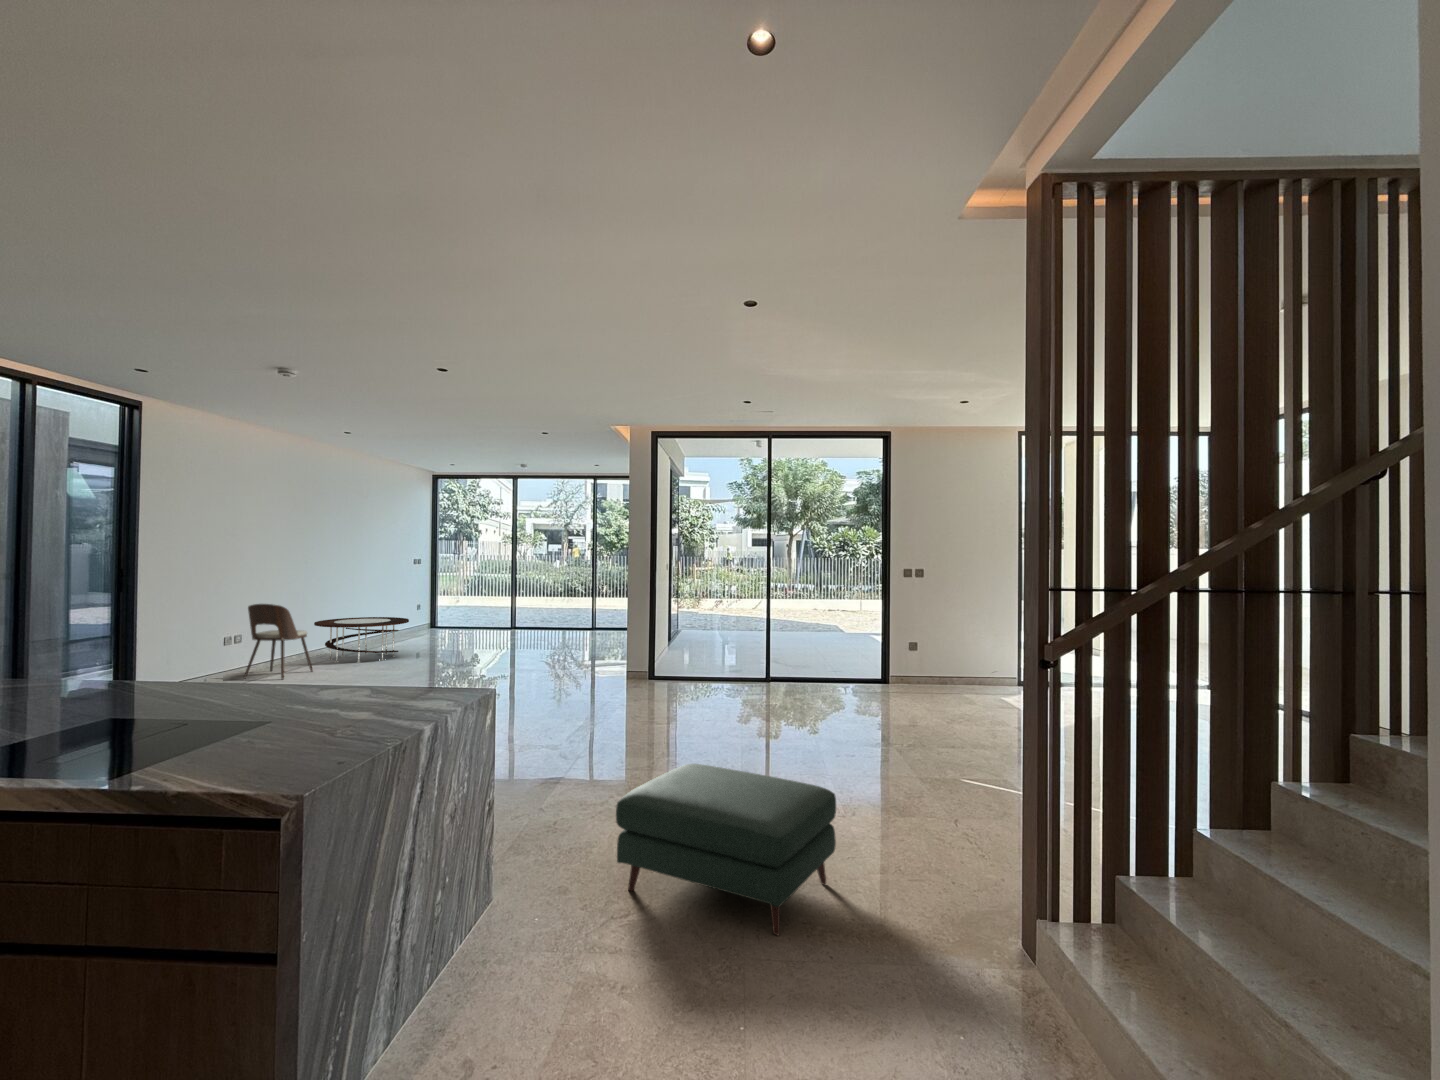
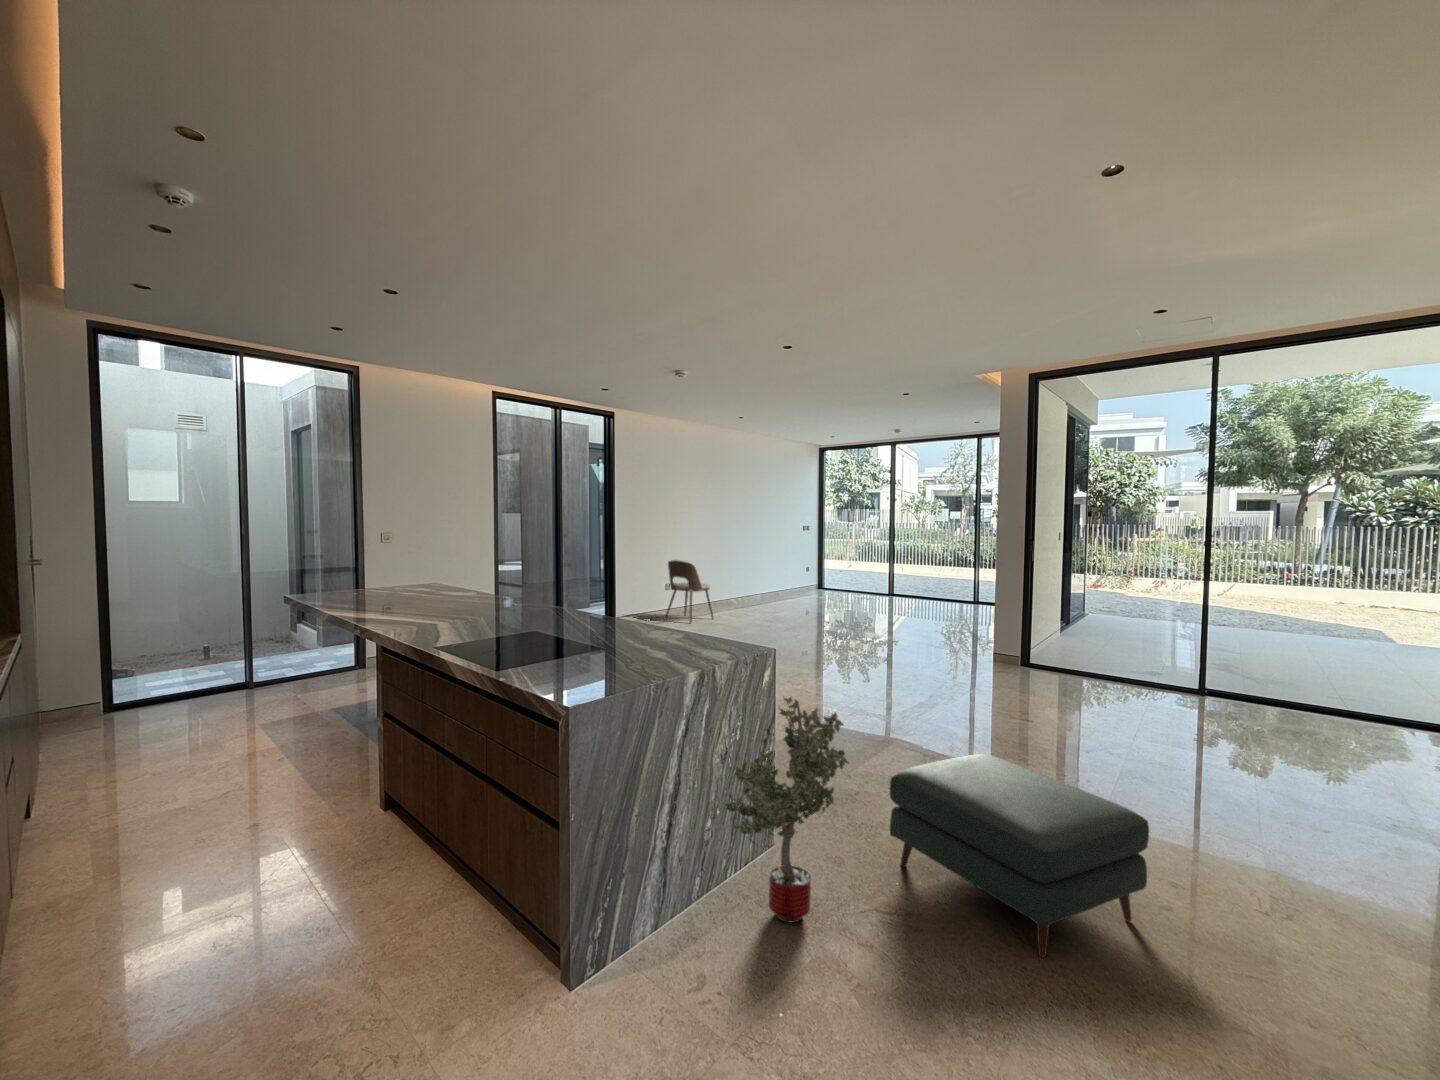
coffee table: present [314,617,409,663] -> none [718,576,792,615]
potted tree: none [464,734,592,984] -> present [724,696,848,923]

